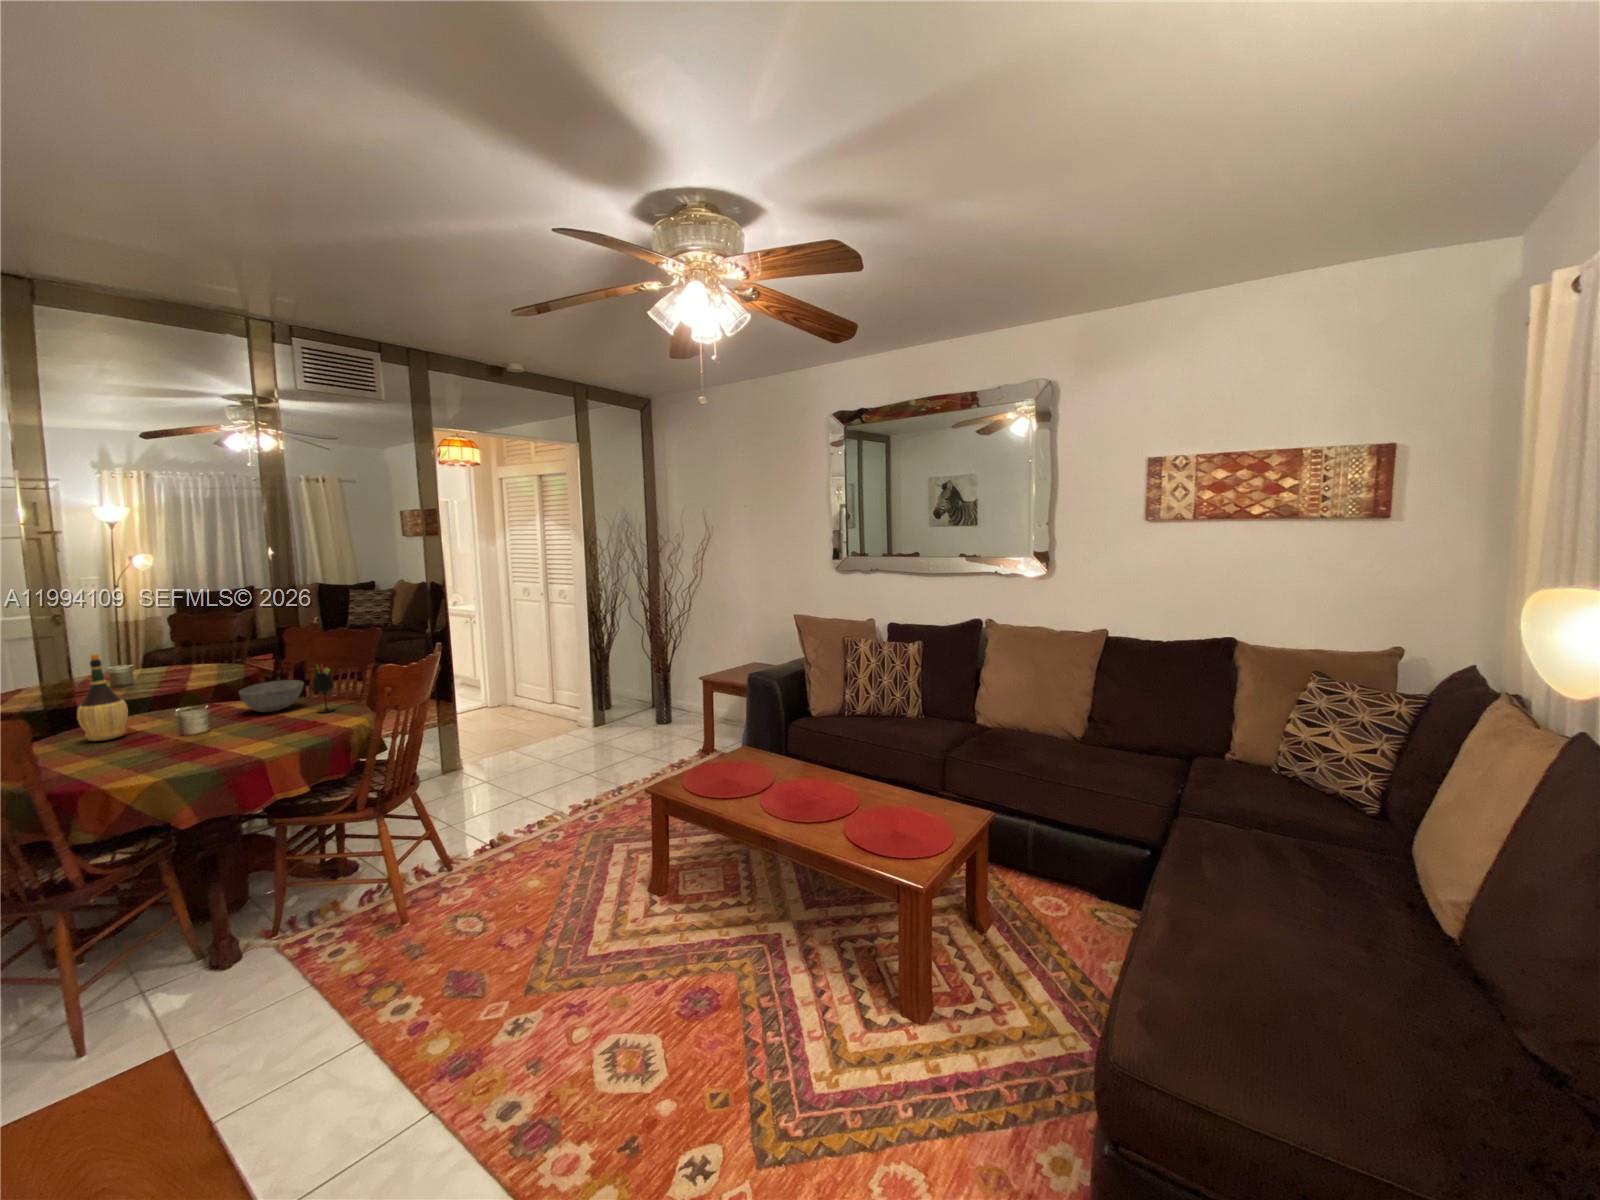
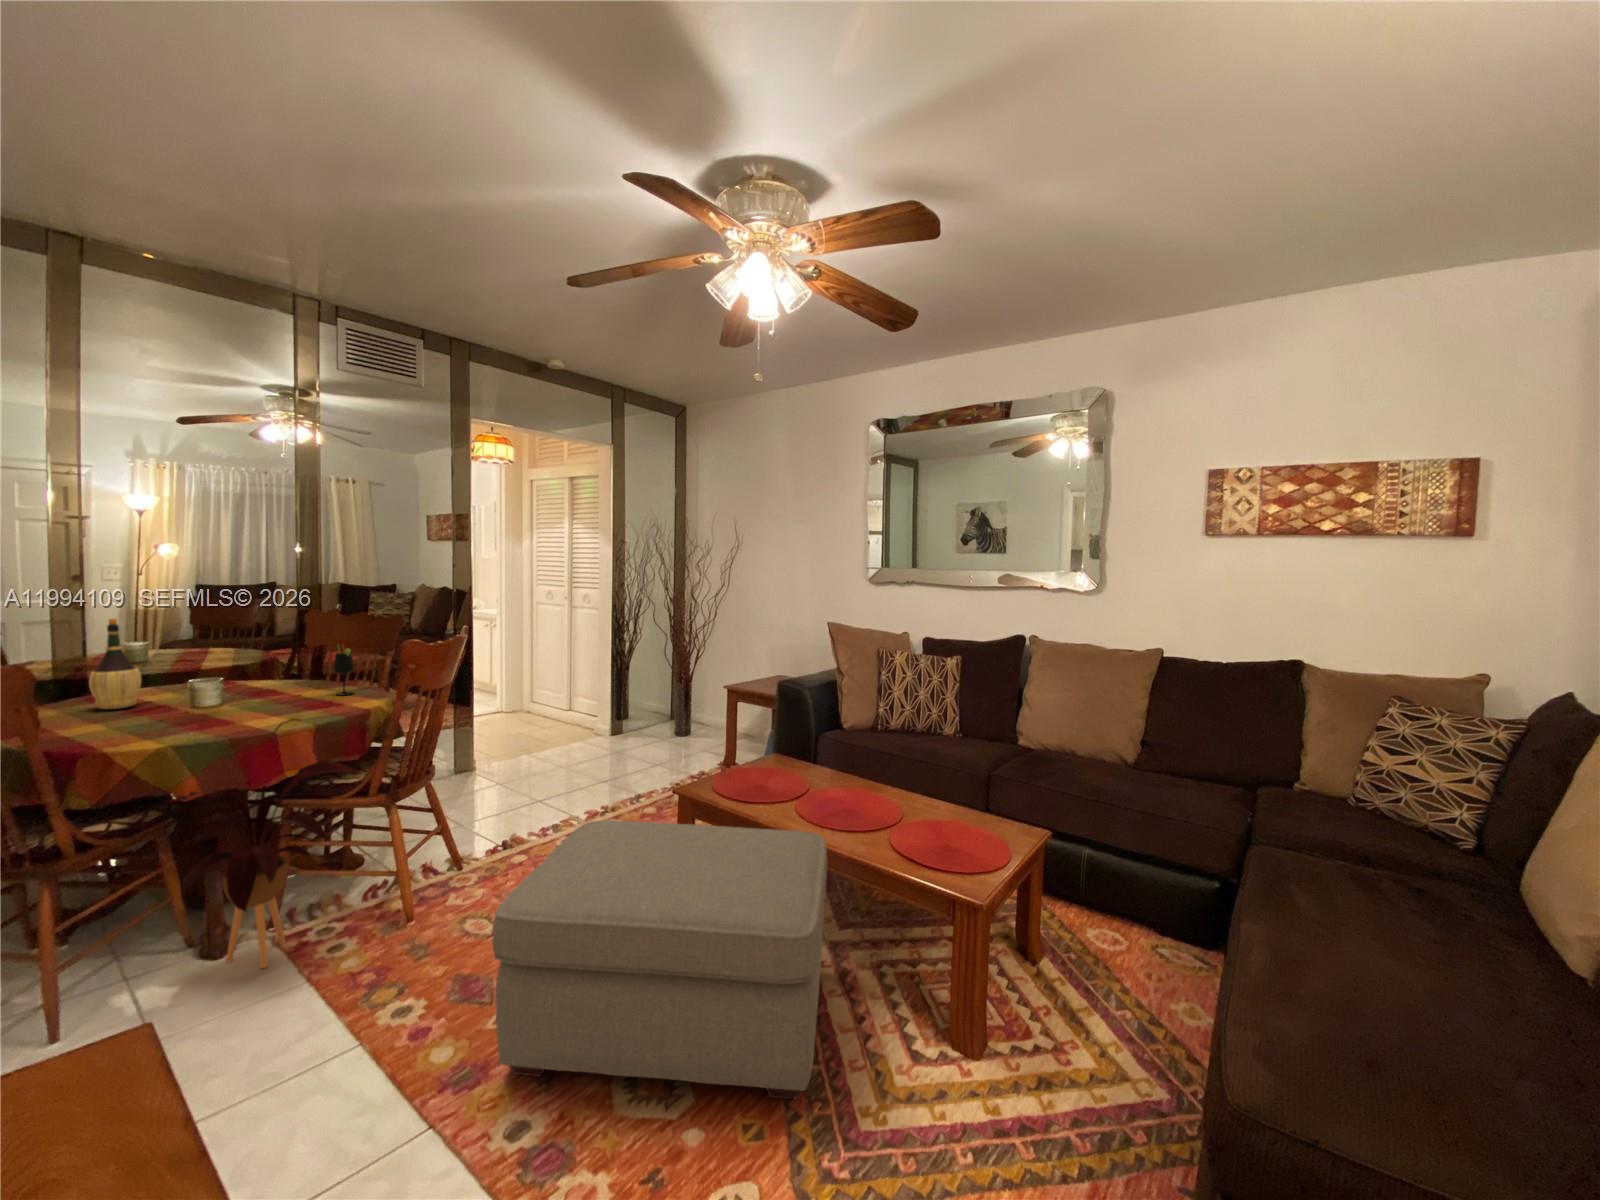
bowl: present [239,680,304,712] -> none [256,661,323,692]
house plant: none [149,744,350,975] -> present [167,719,361,968]
ottoman: none [476,824,787,1069] -> present [492,820,827,1099]

